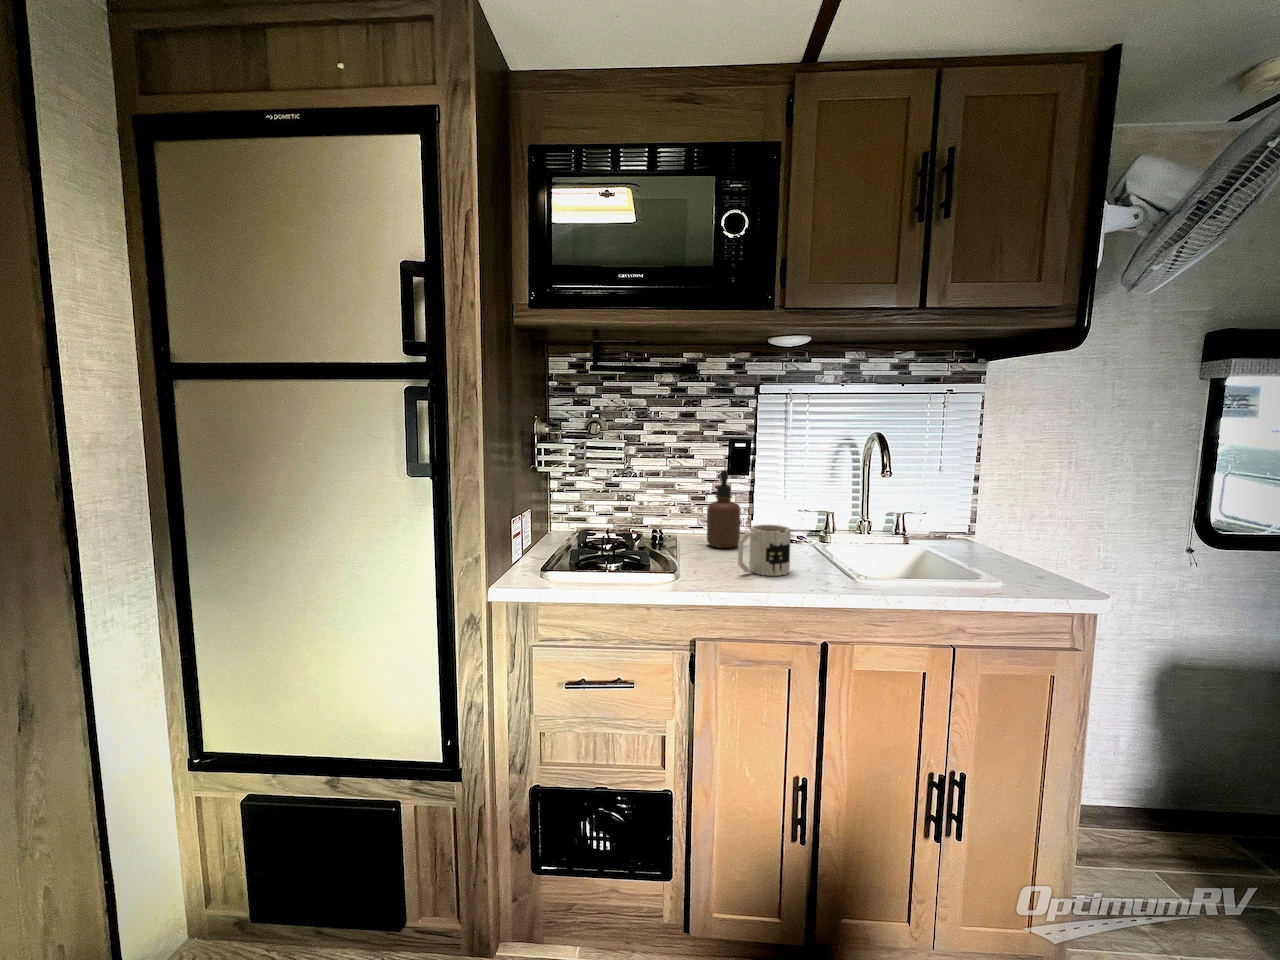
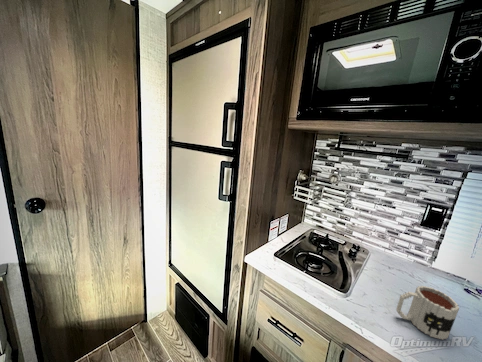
soap dispenser: present [707,470,740,548] -> none [389,226,422,277]

